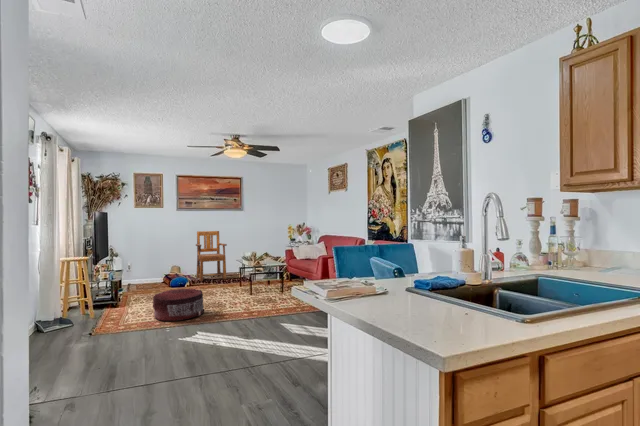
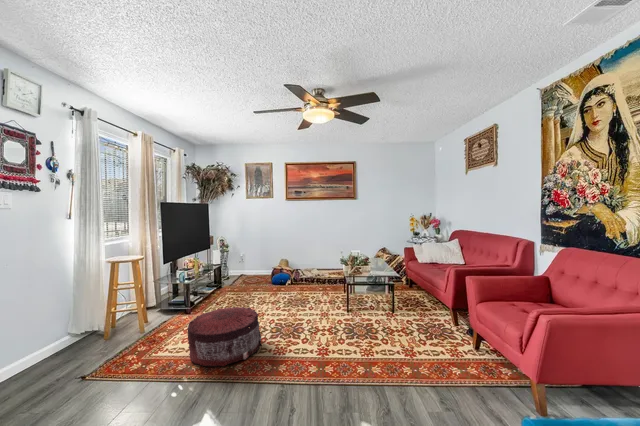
armchair: present [196,231,227,281] -> none [305,222,336,278]

